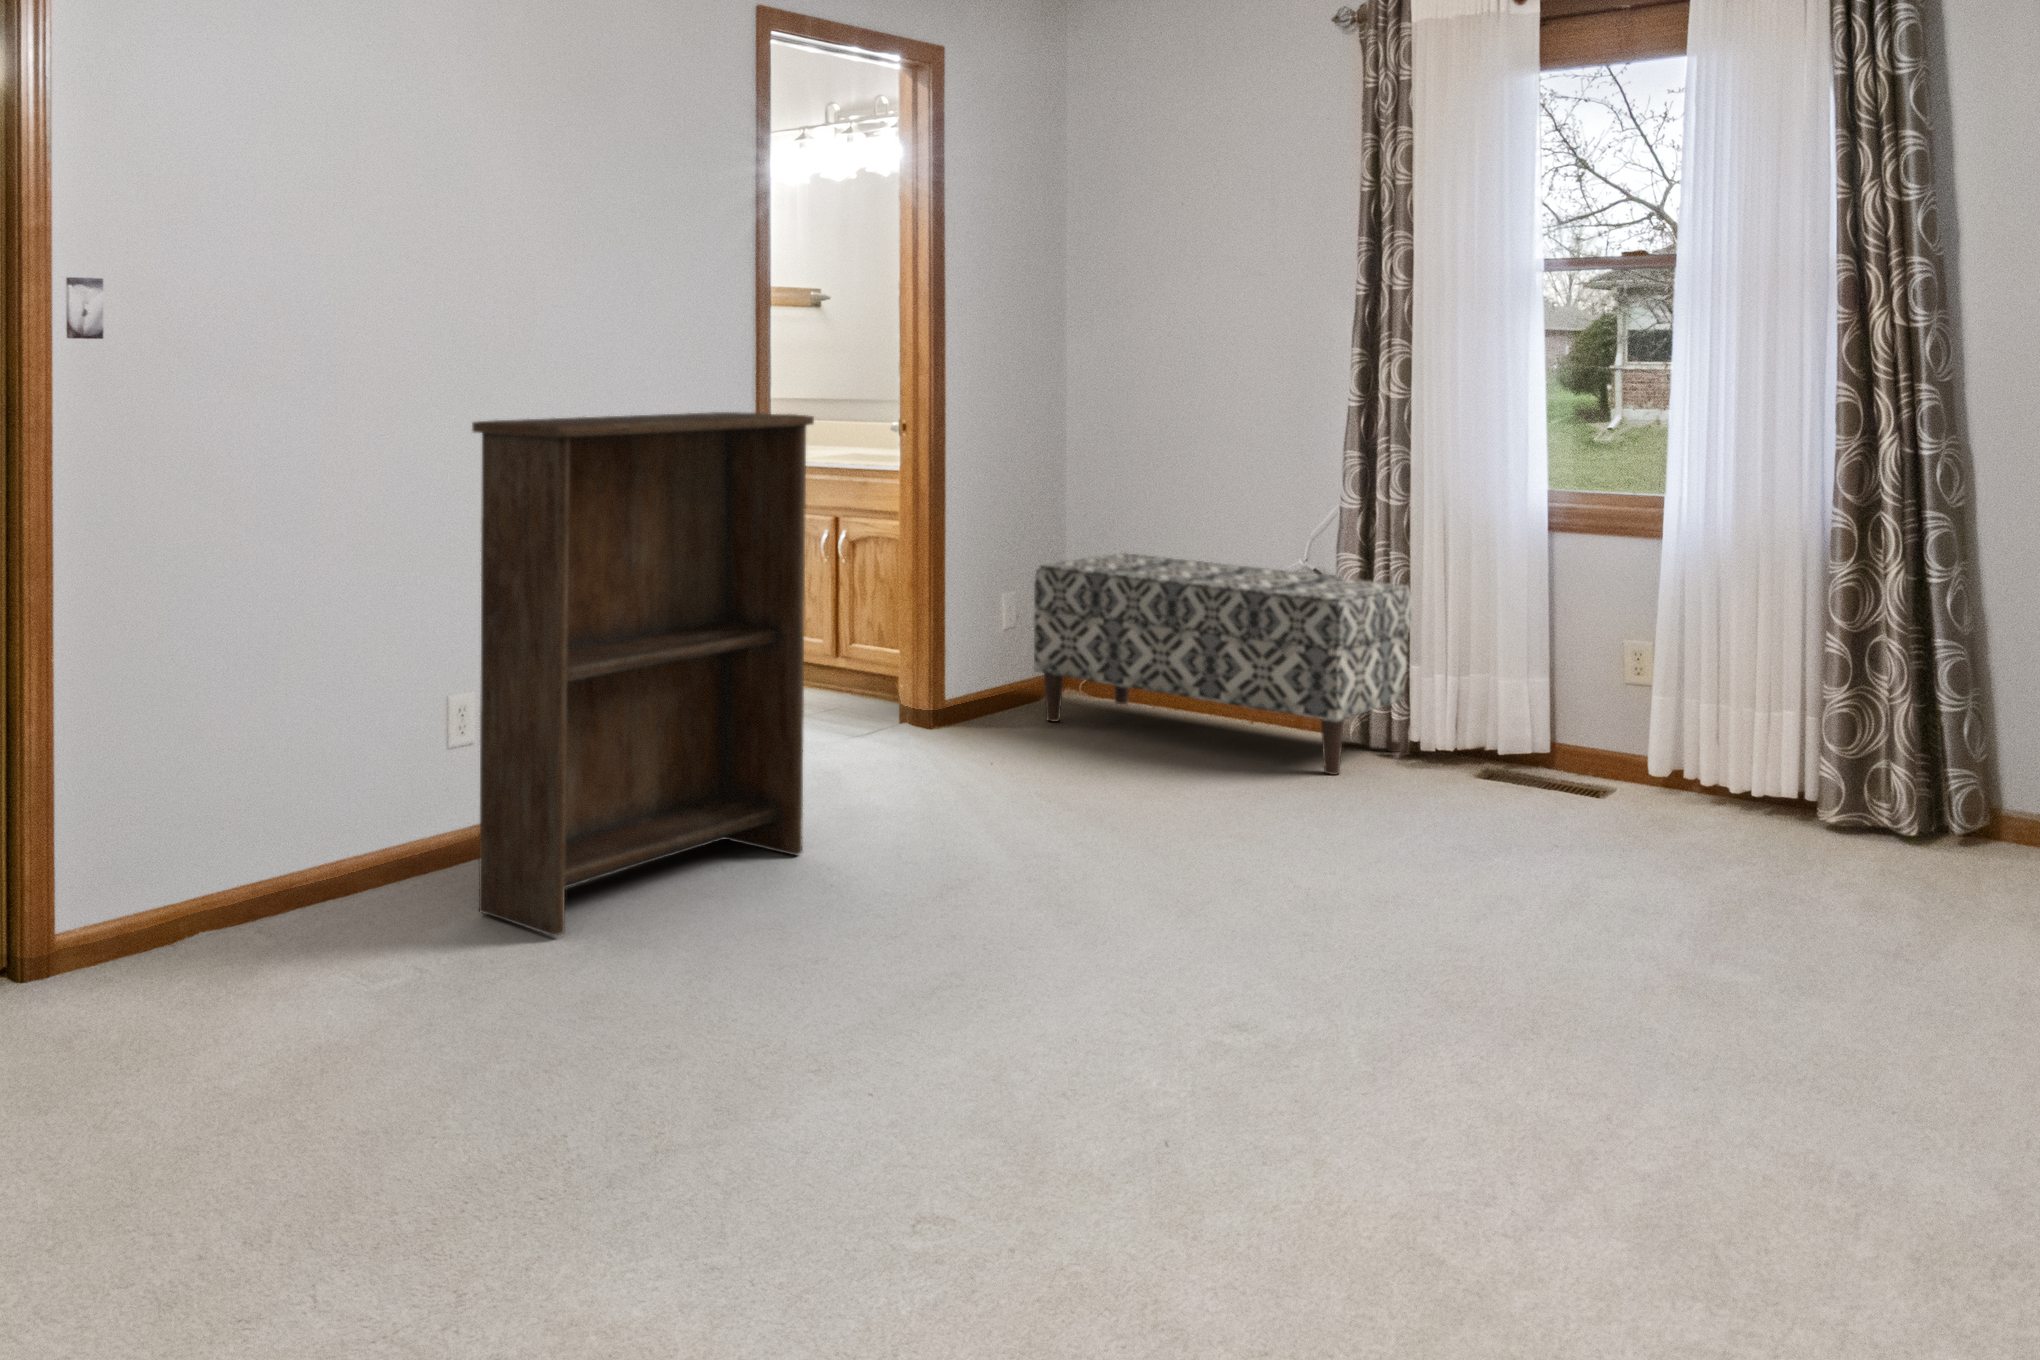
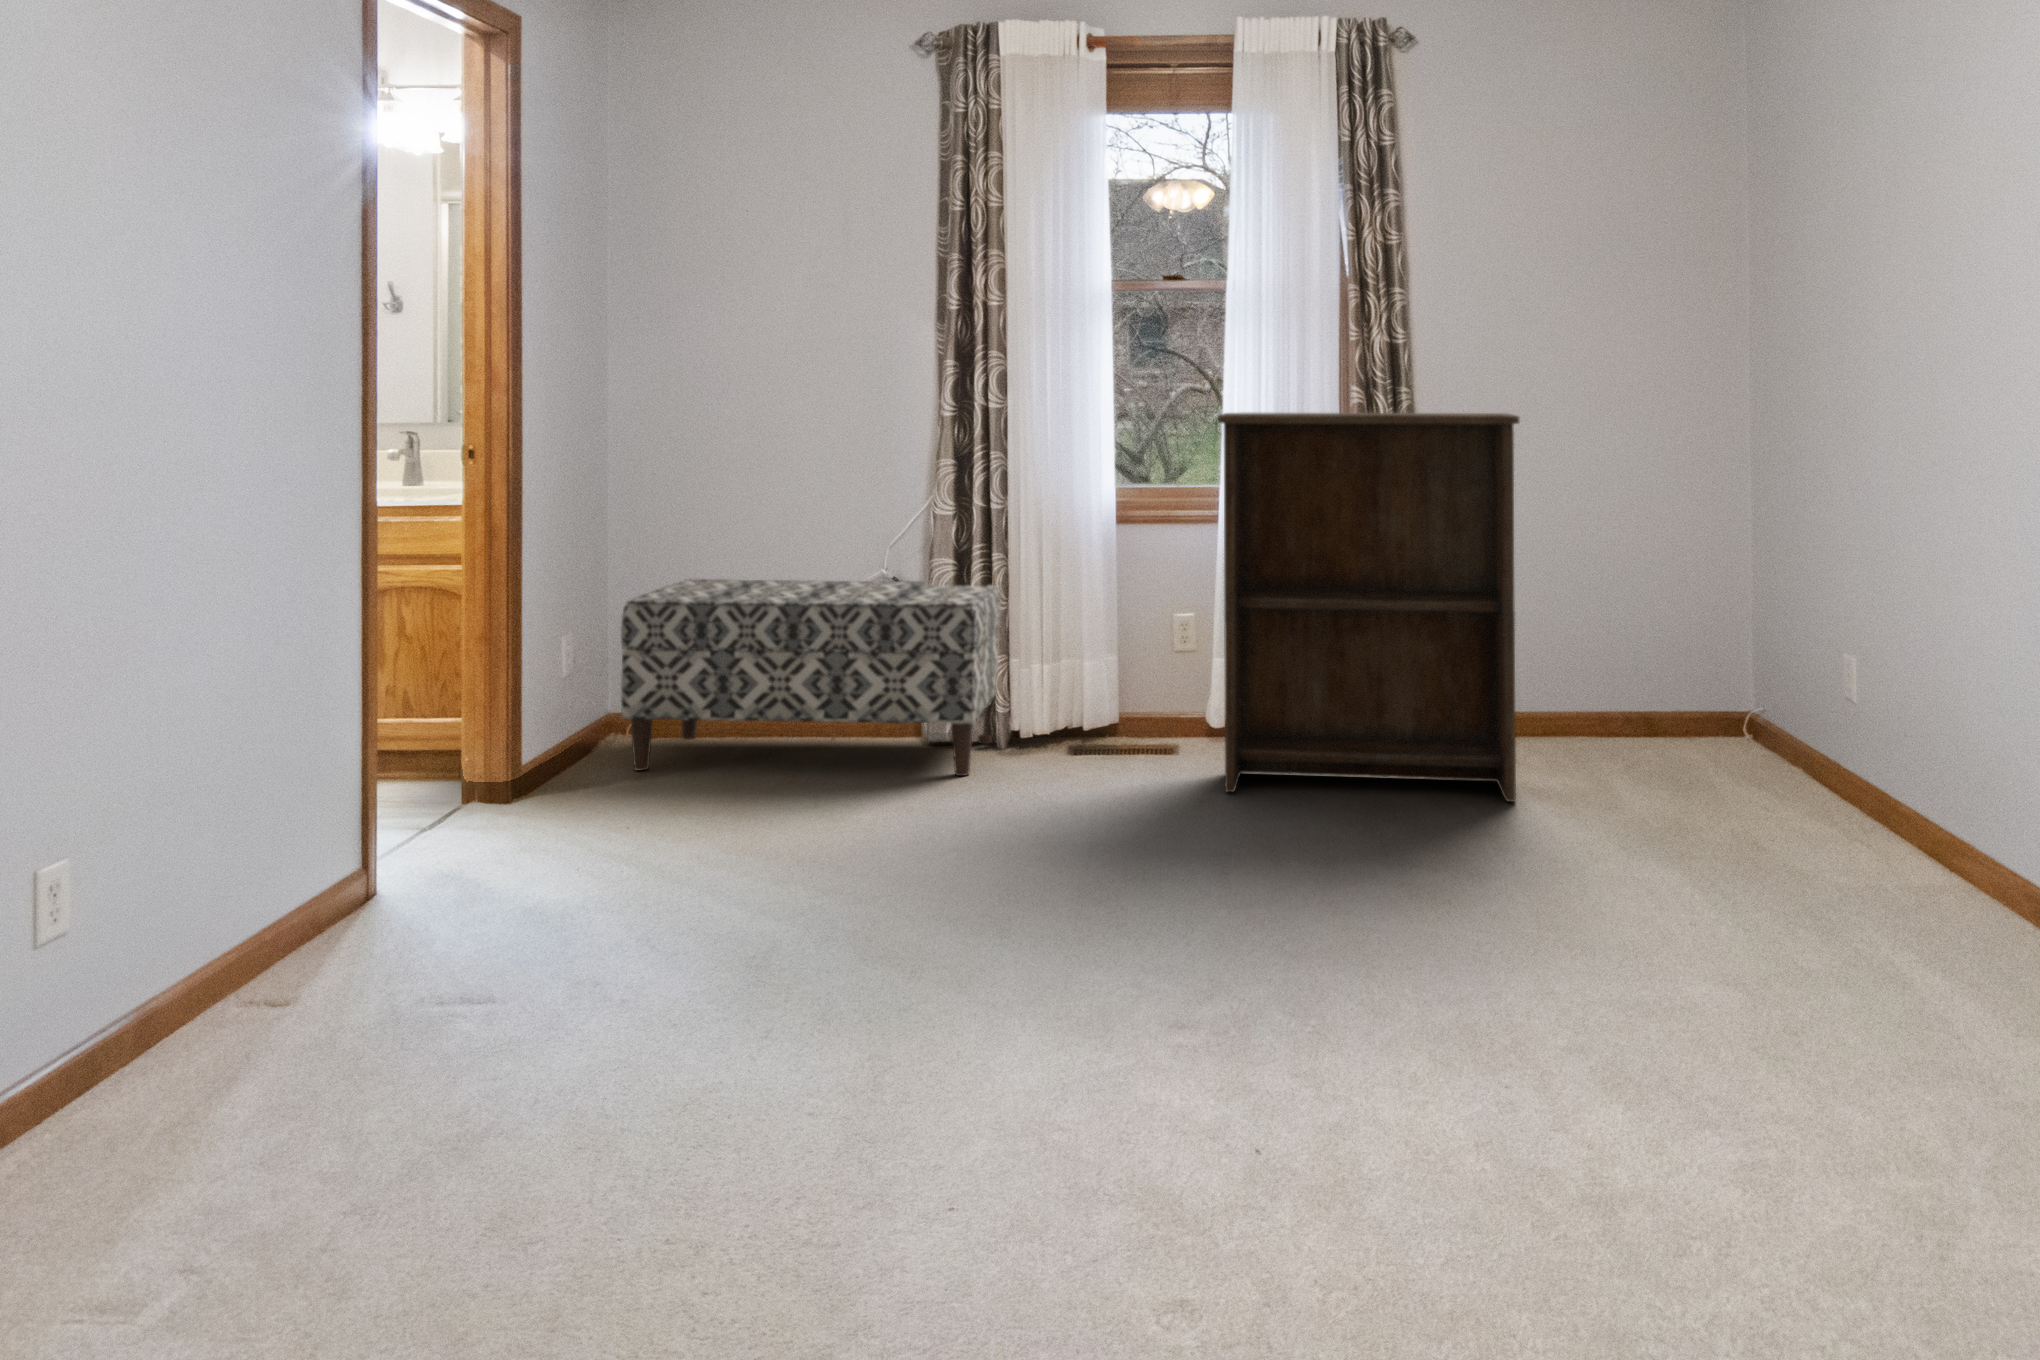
bookshelf: present [472,412,814,936] -> present [1218,413,1519,802]

